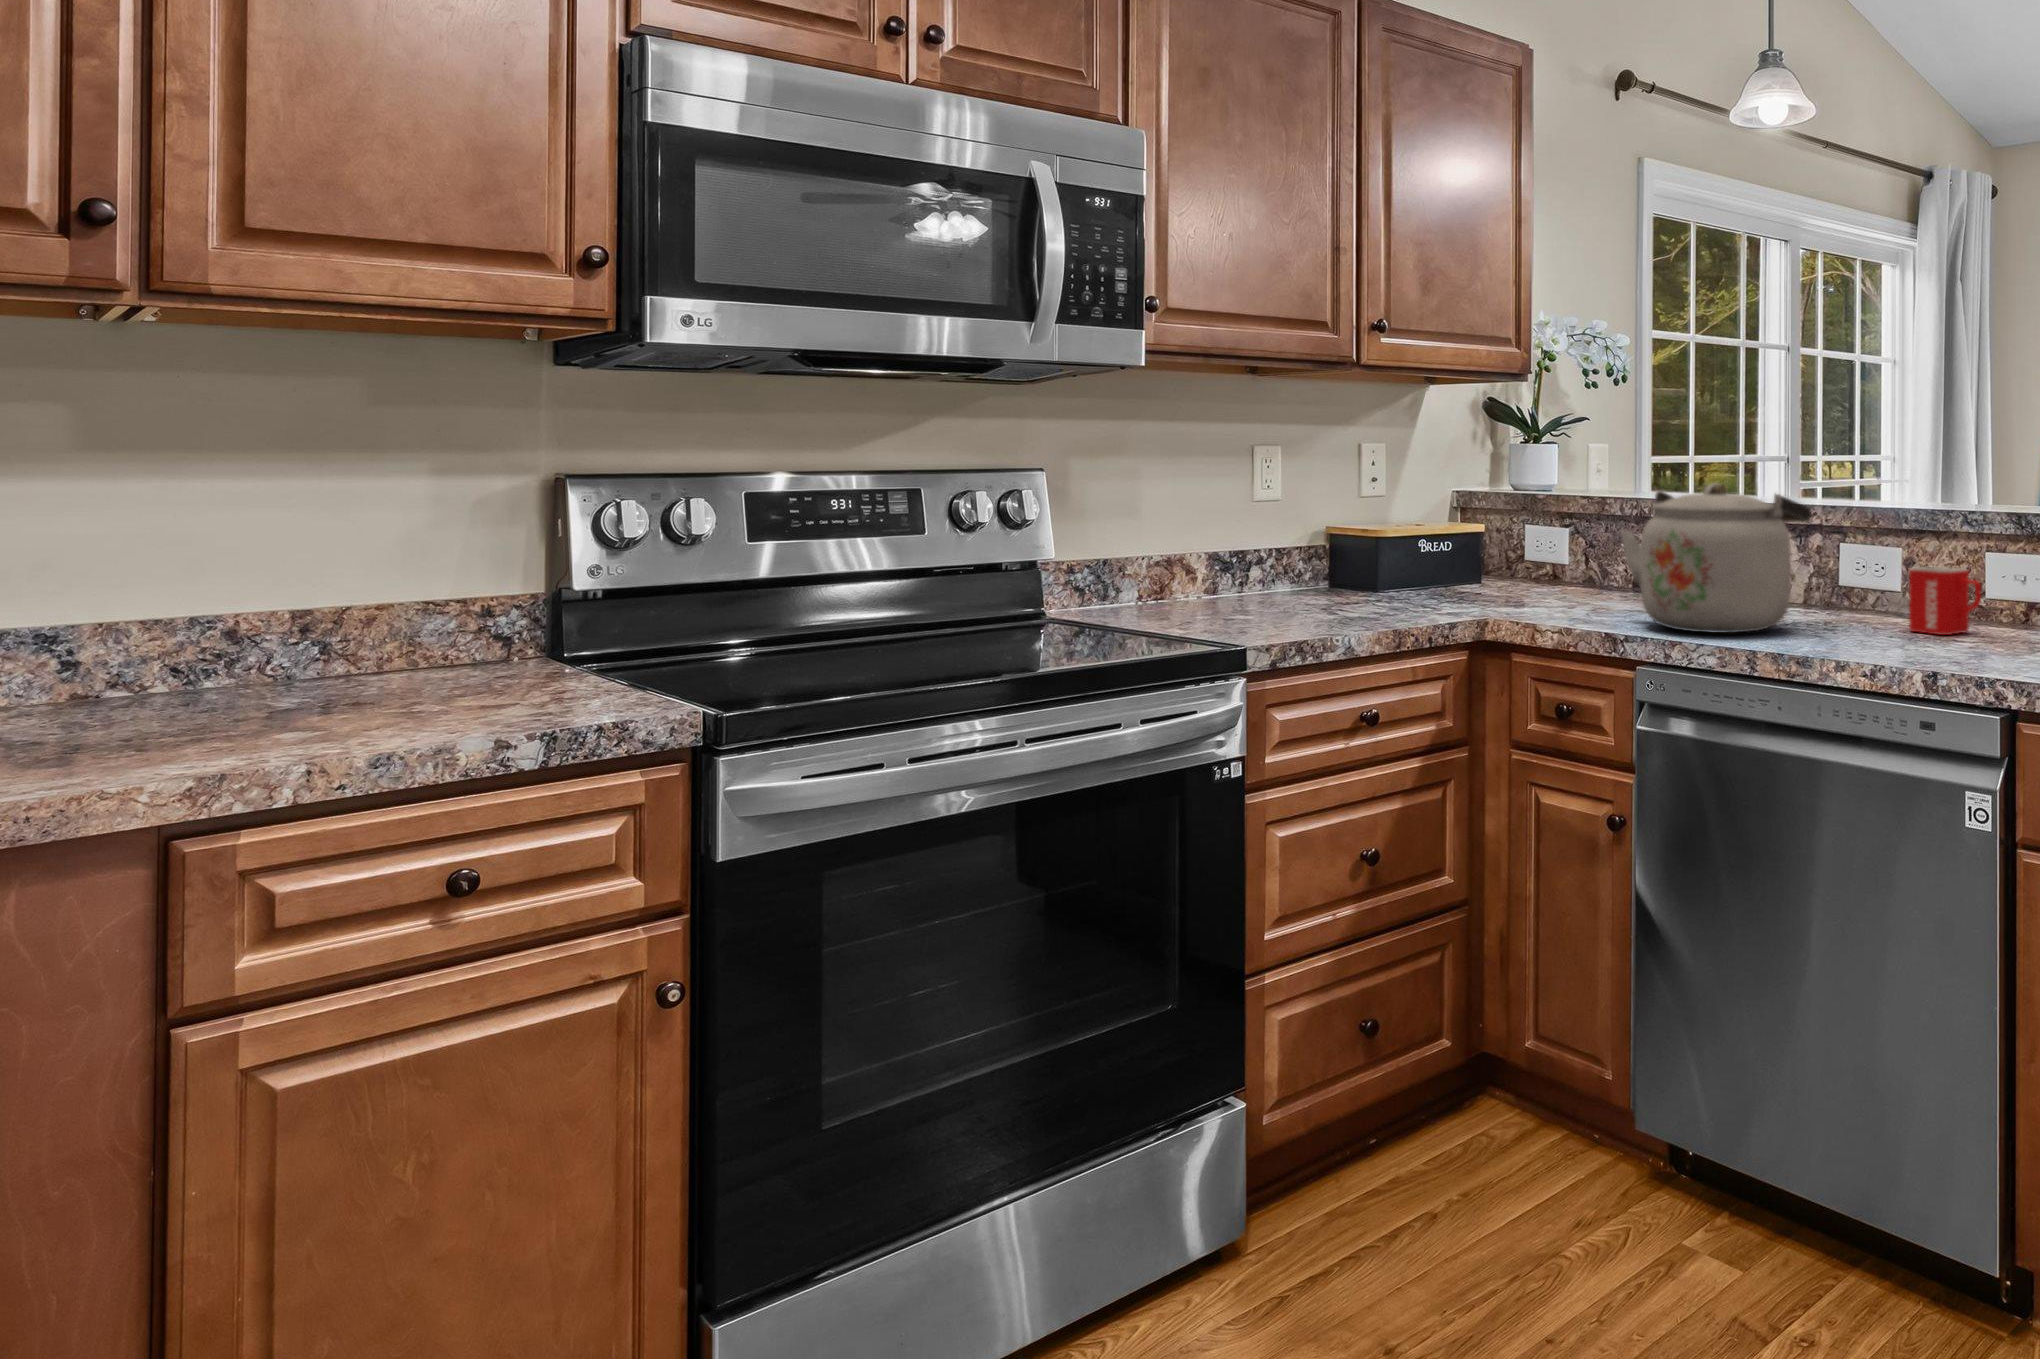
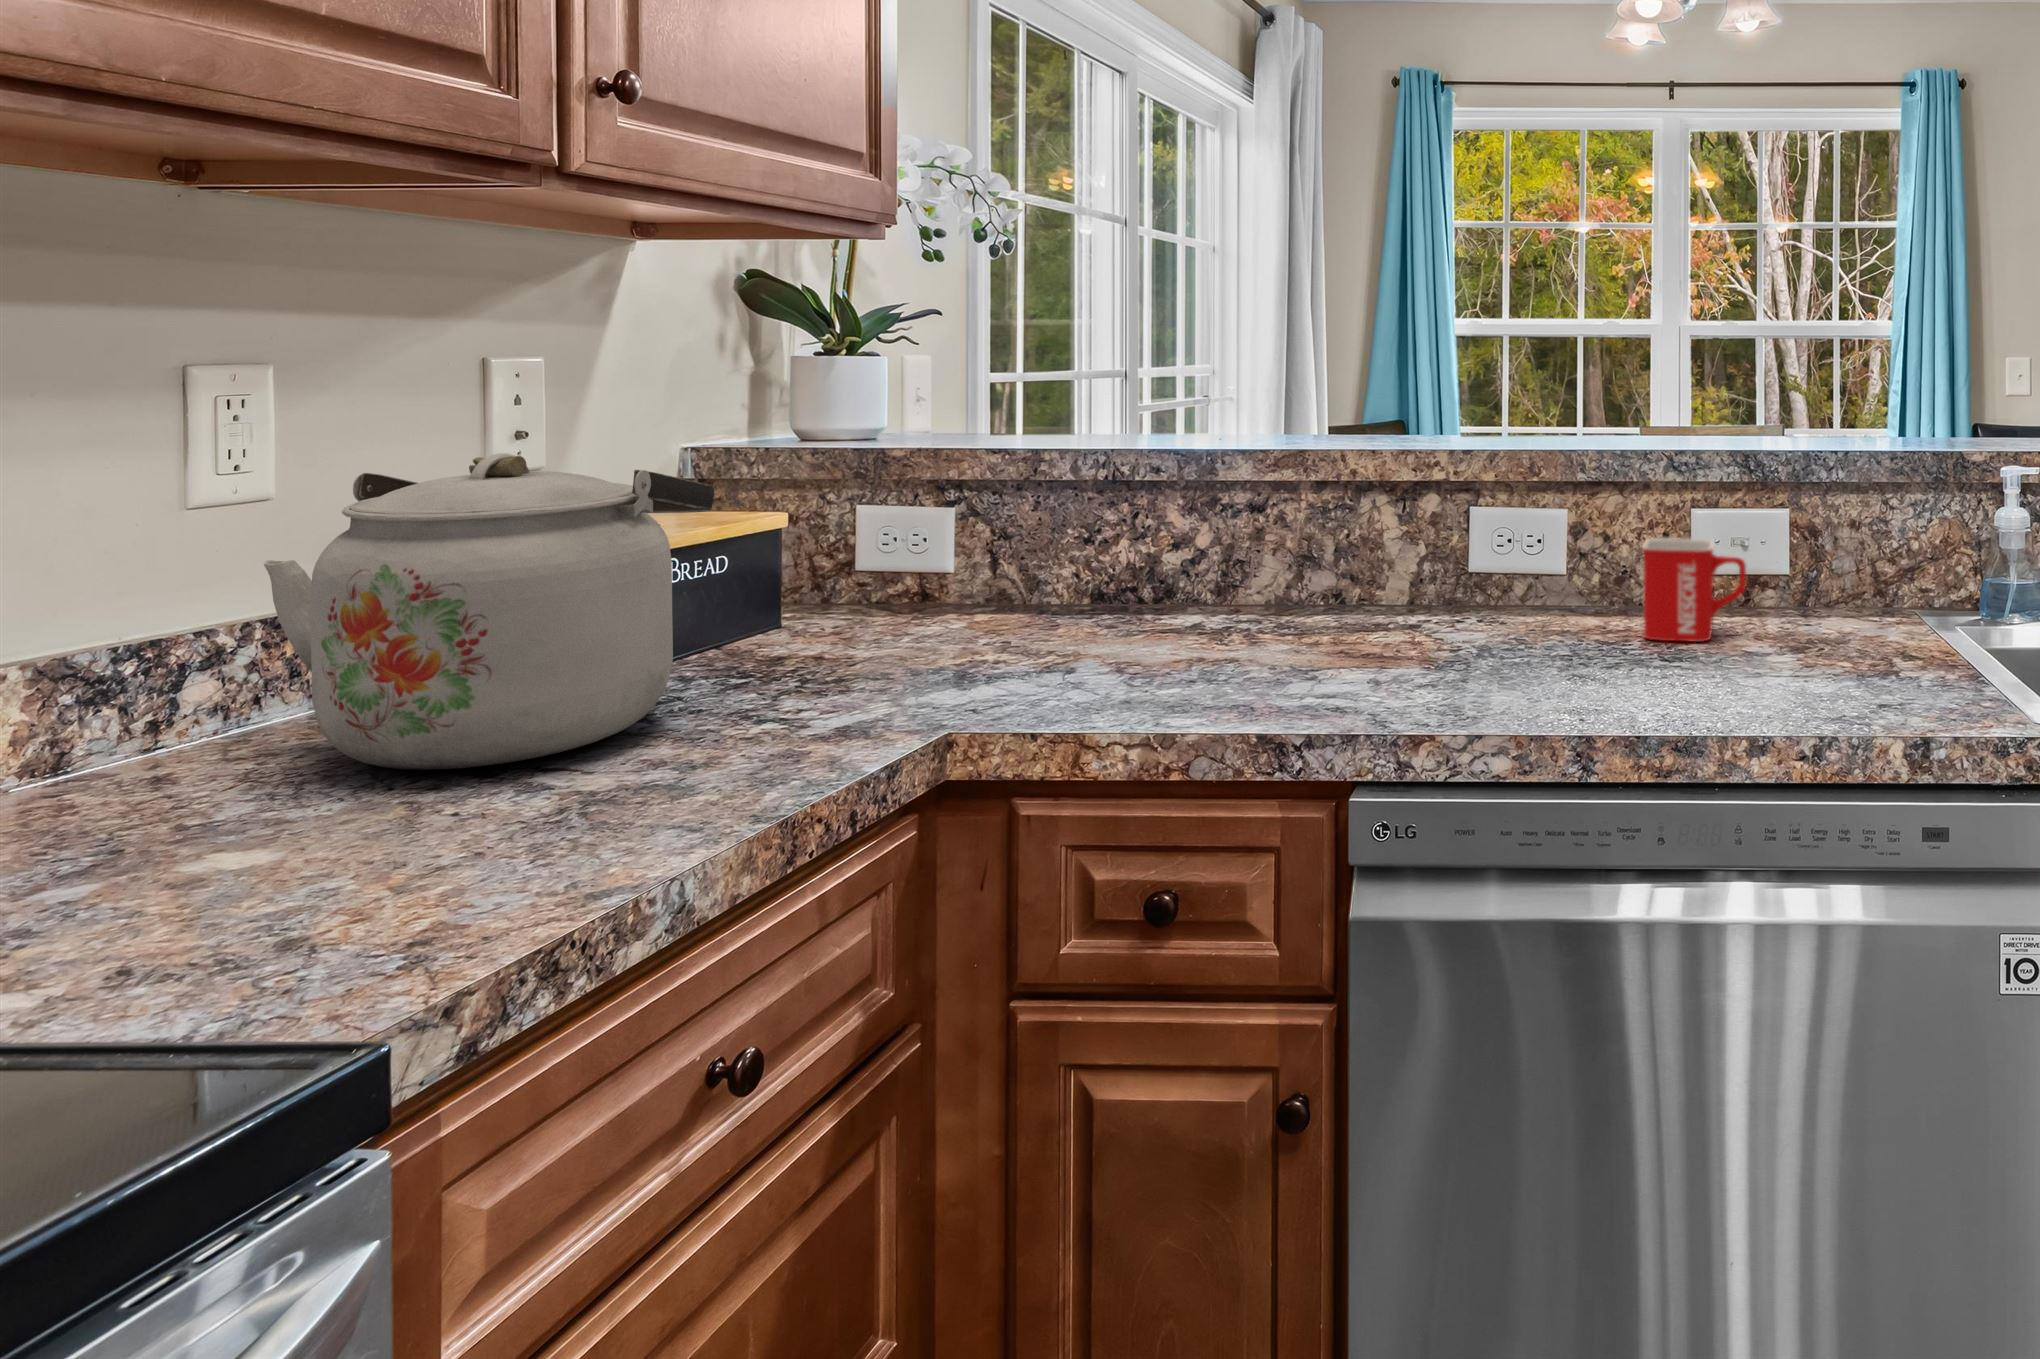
kettle: present [1621,483,1811,633] -> present [264,453,714,770]

